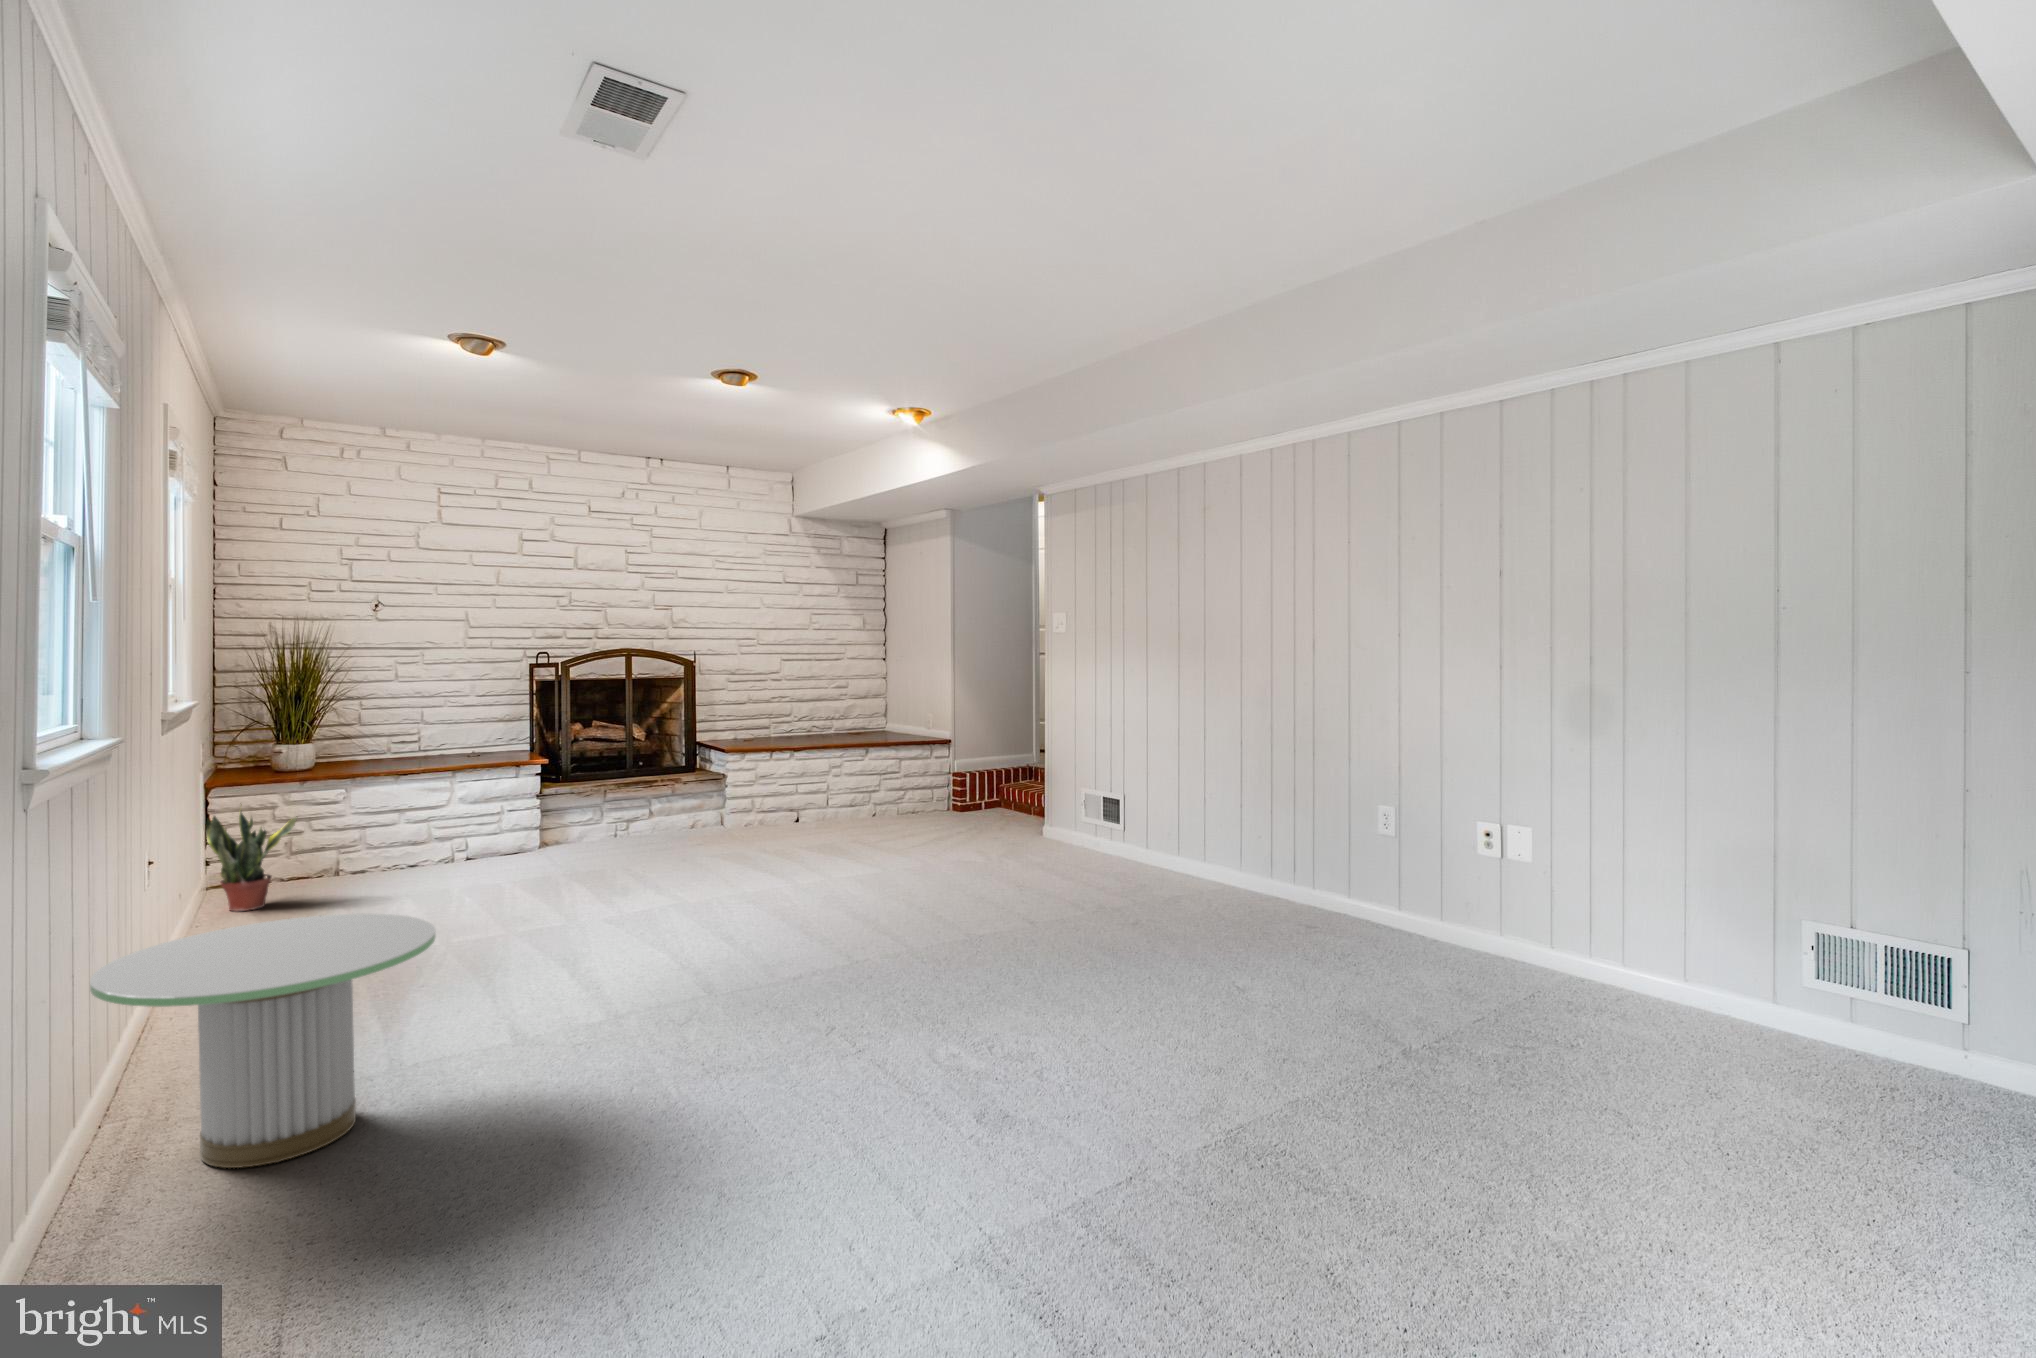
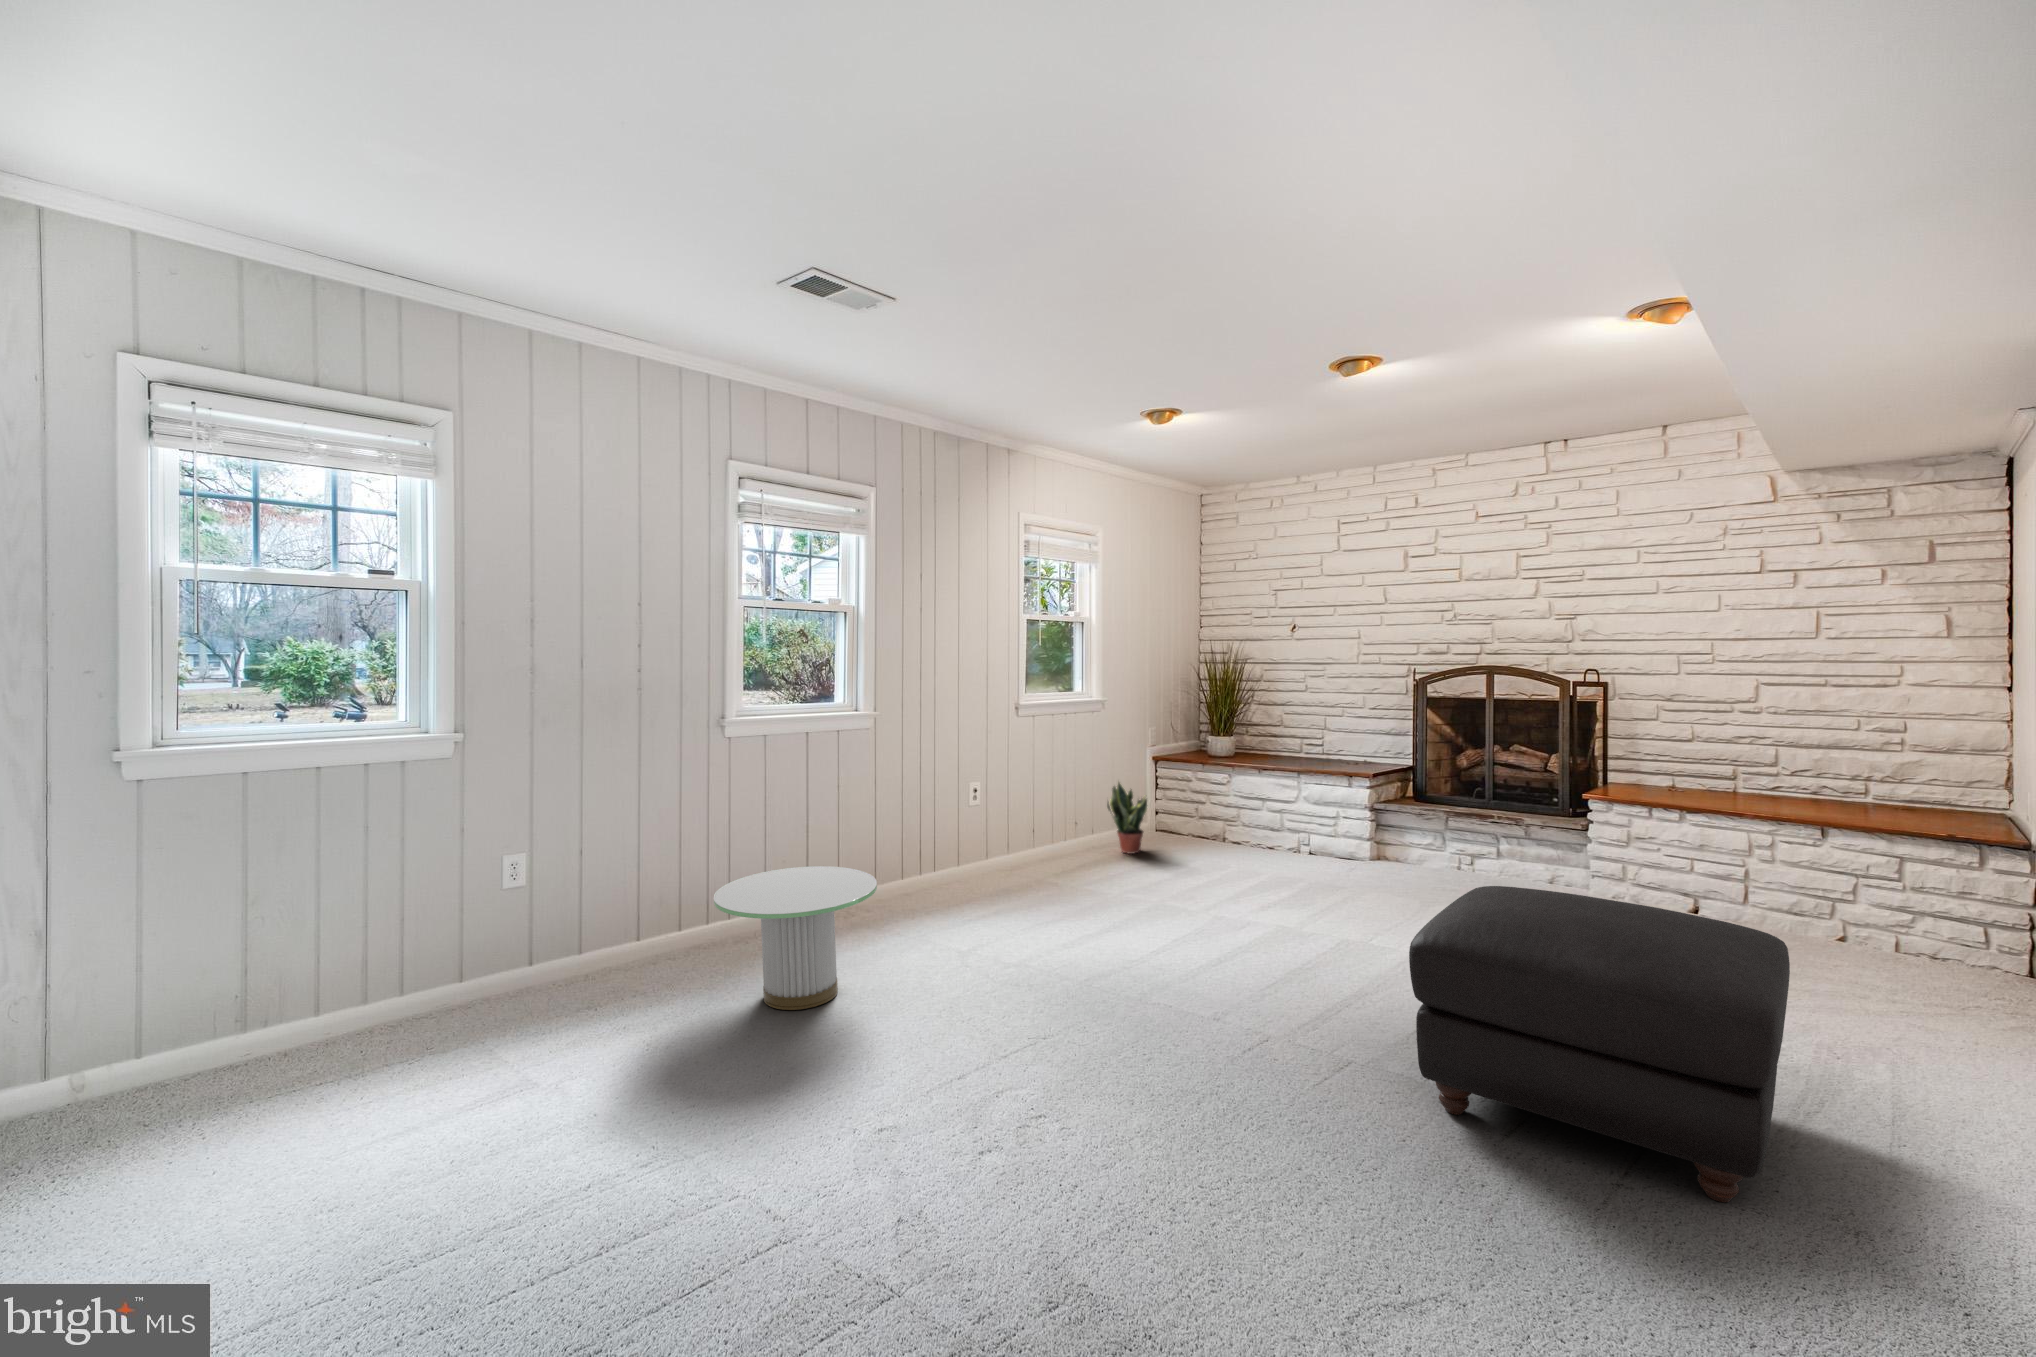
ottoman: none [867,763,1097,919] -> present [1409,886,1790,1202]

